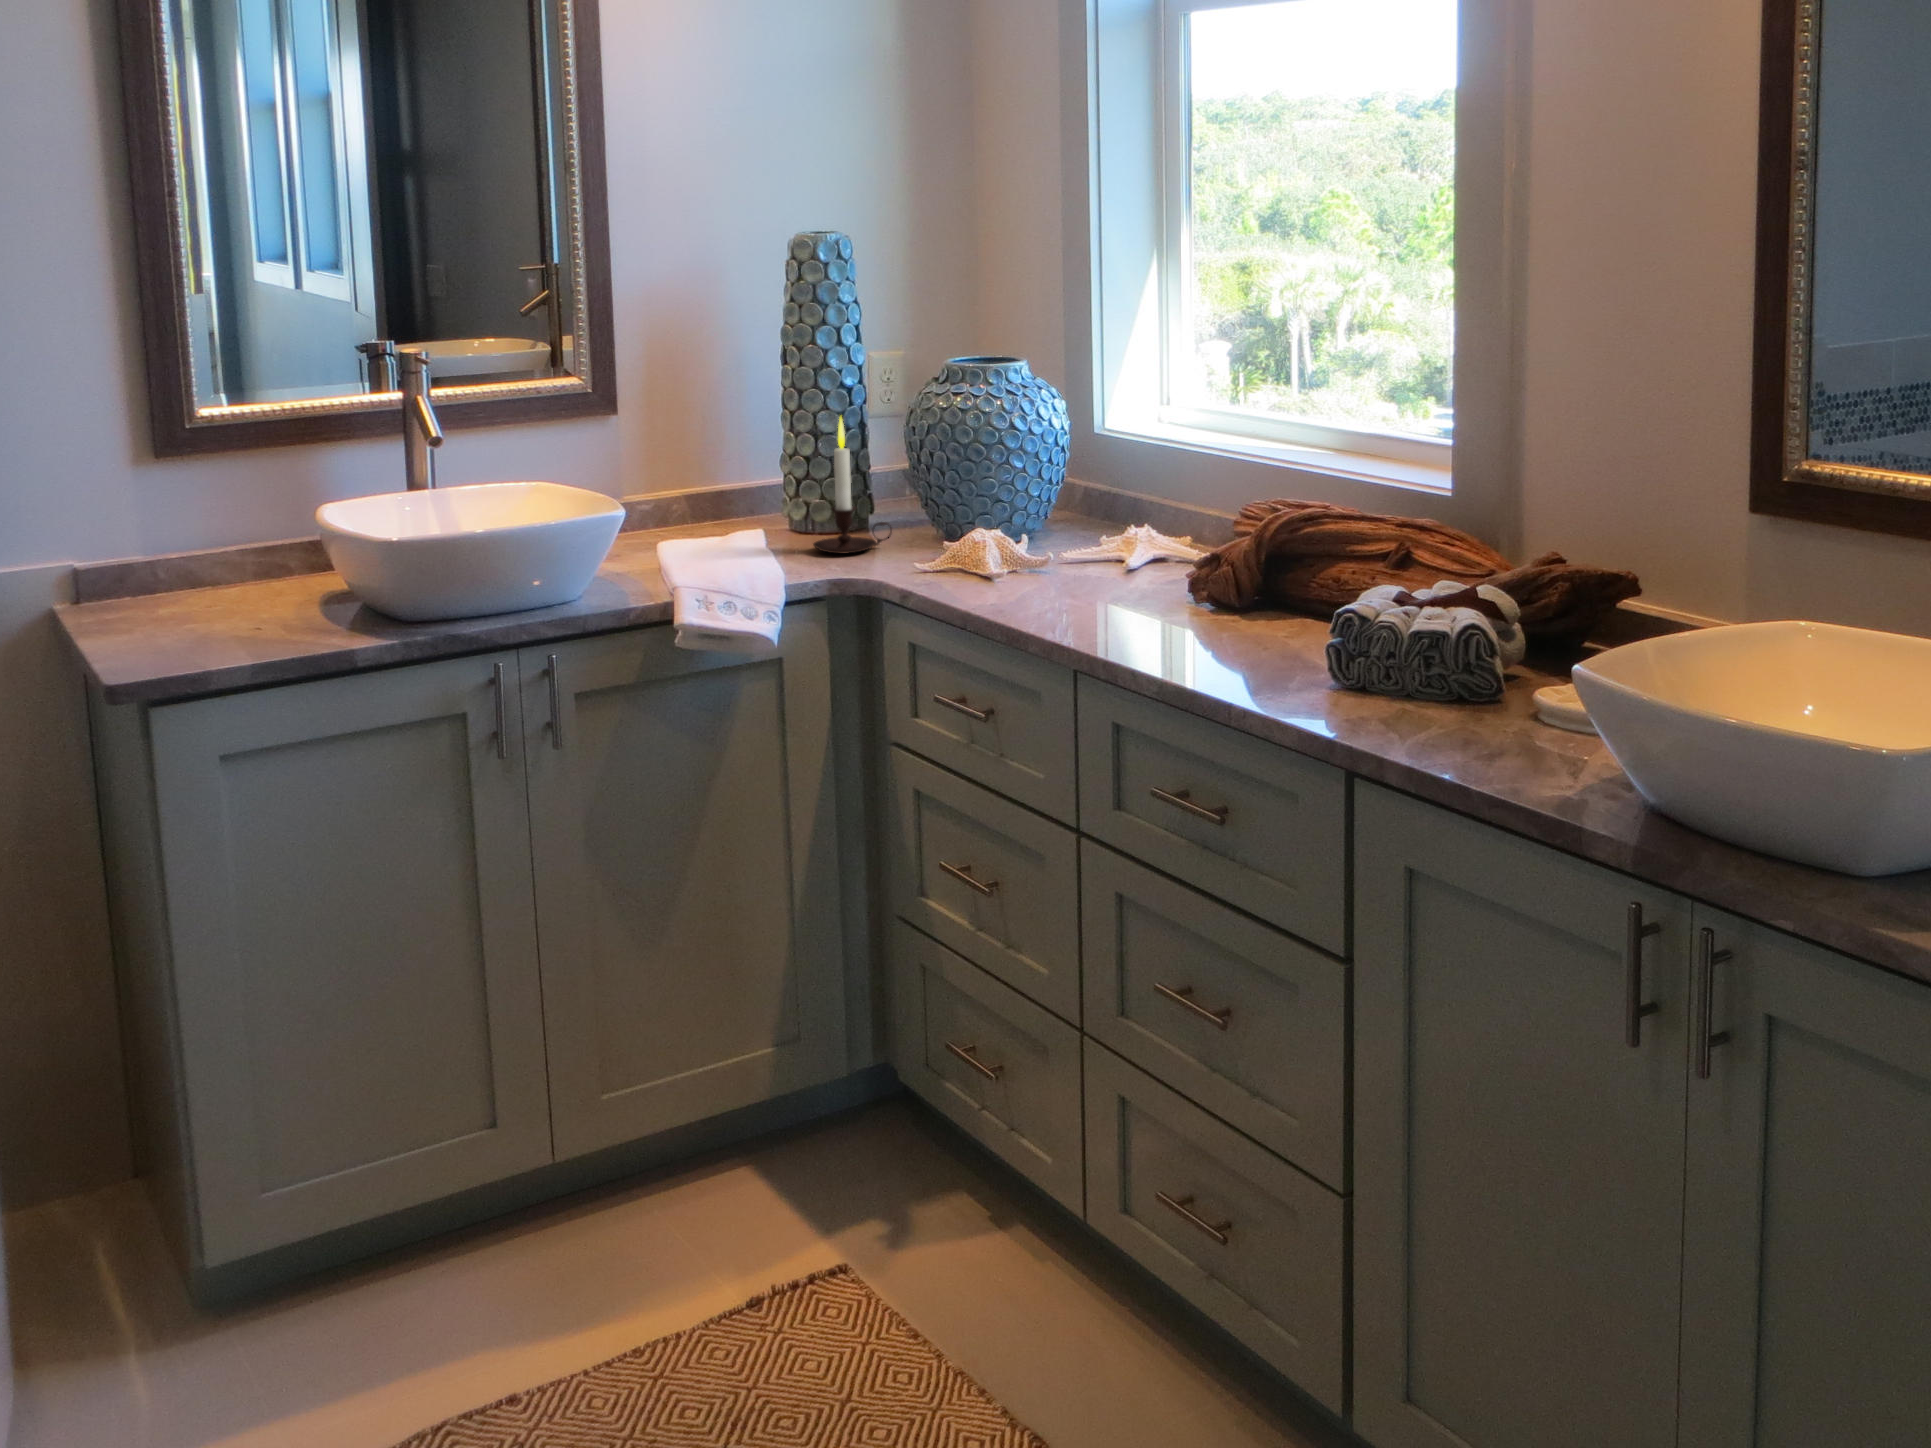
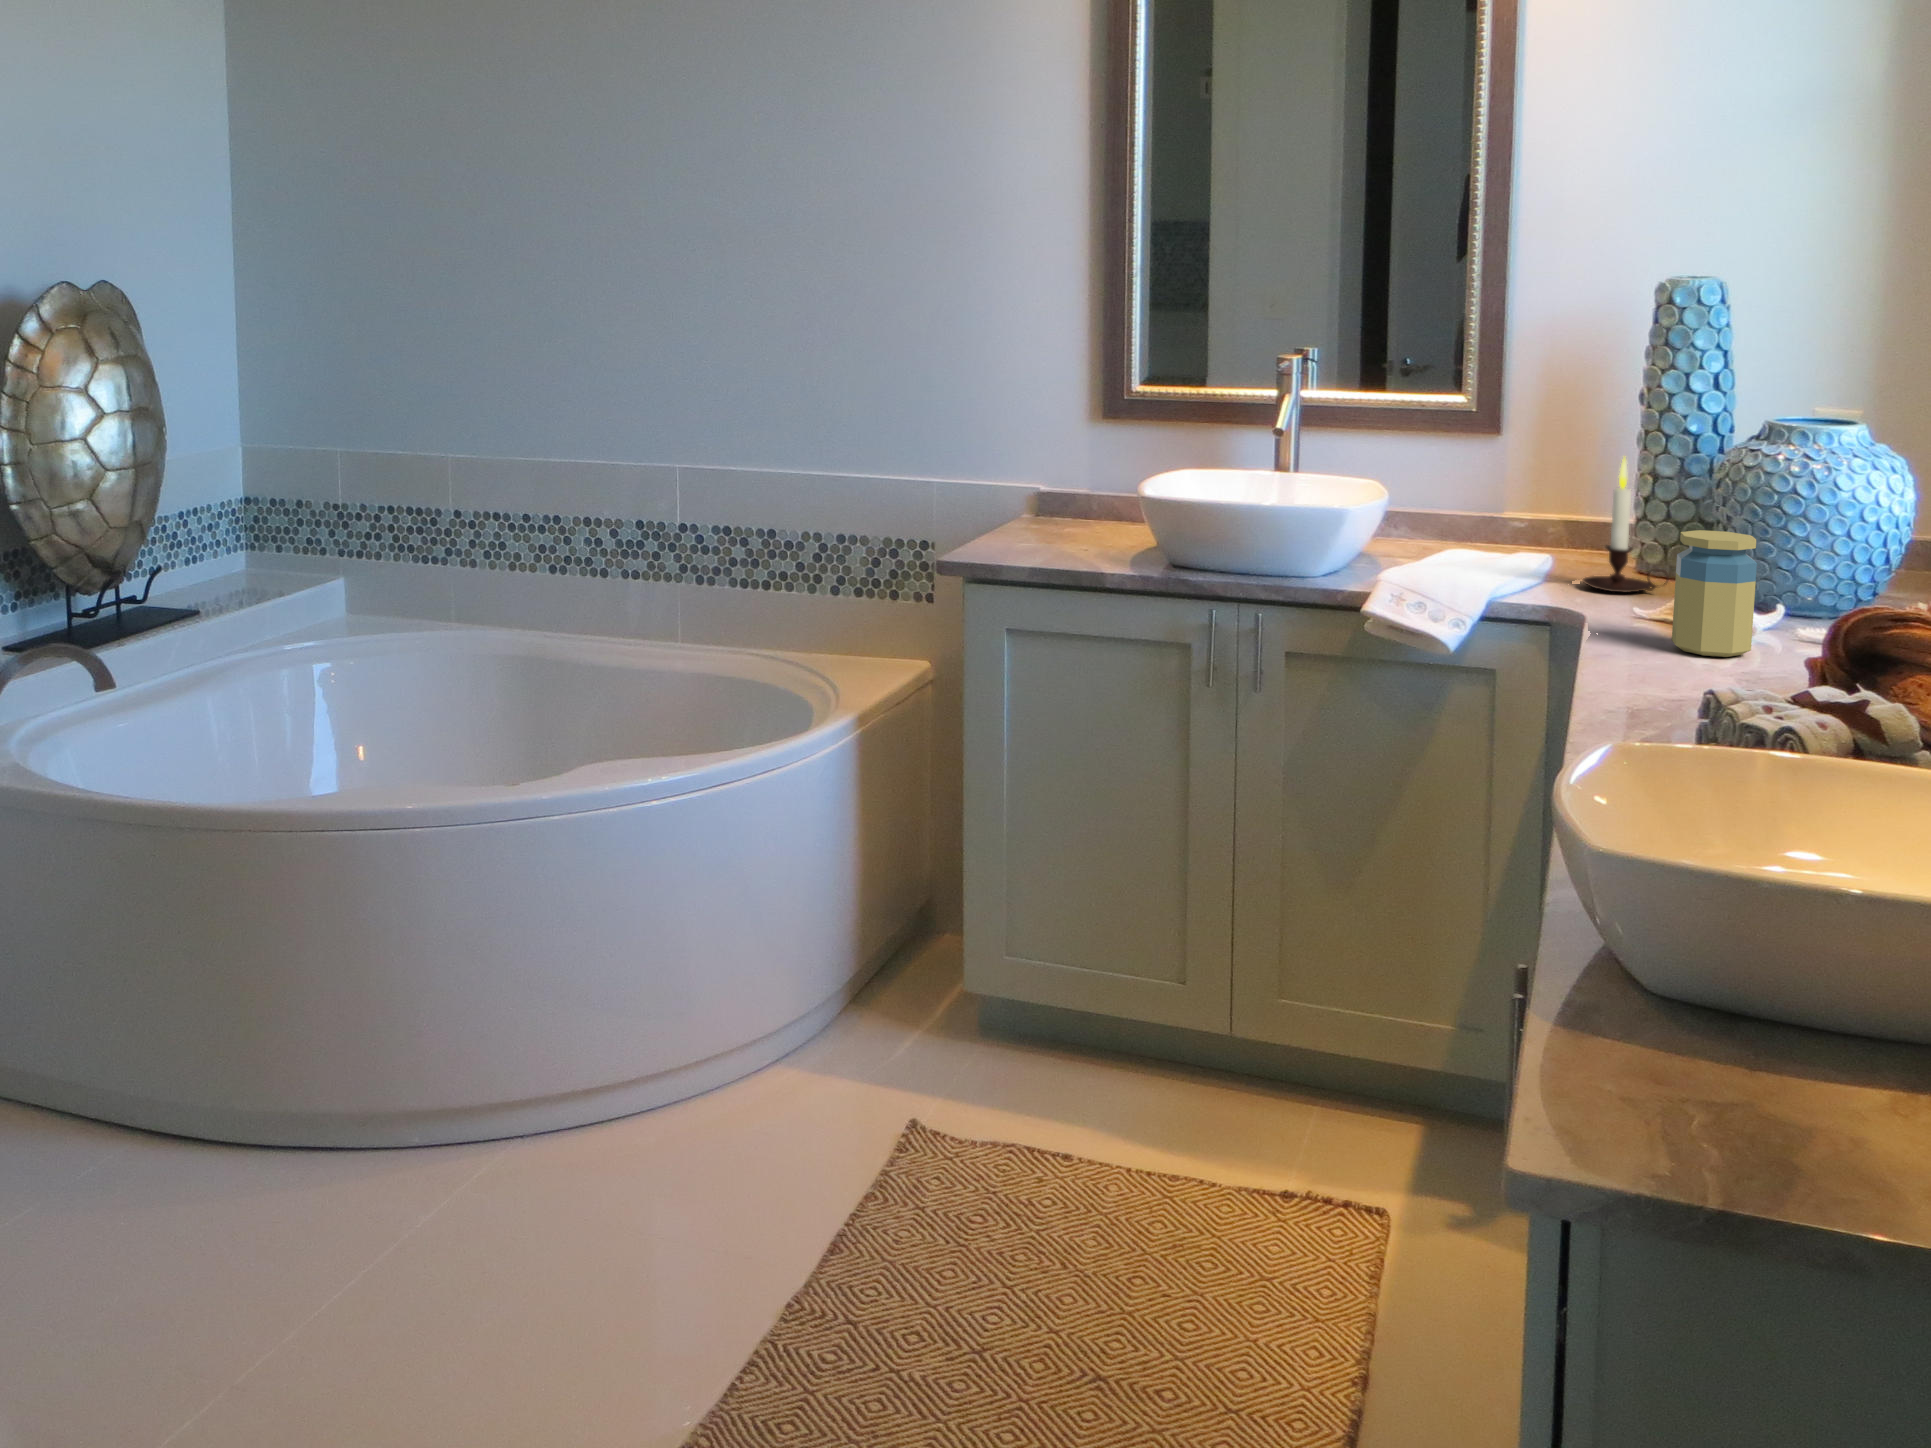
jar: none [1022,471,1088,591] -> present [1672,530,1757,657]

